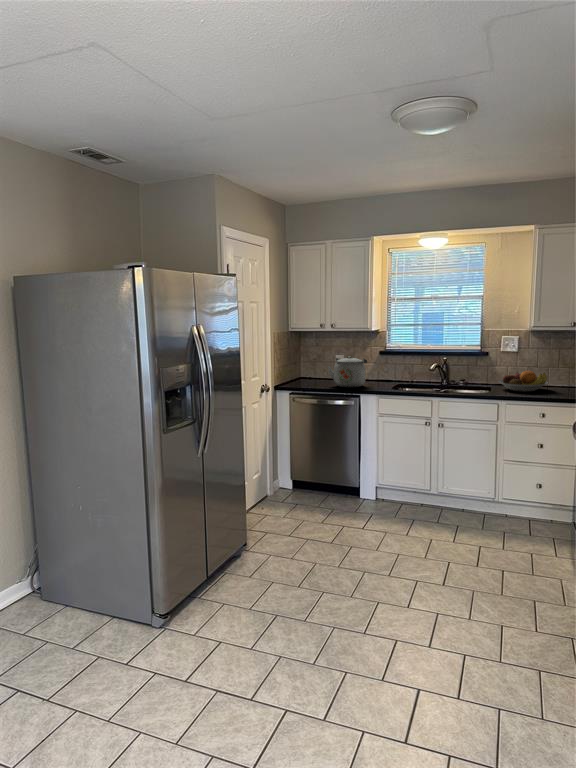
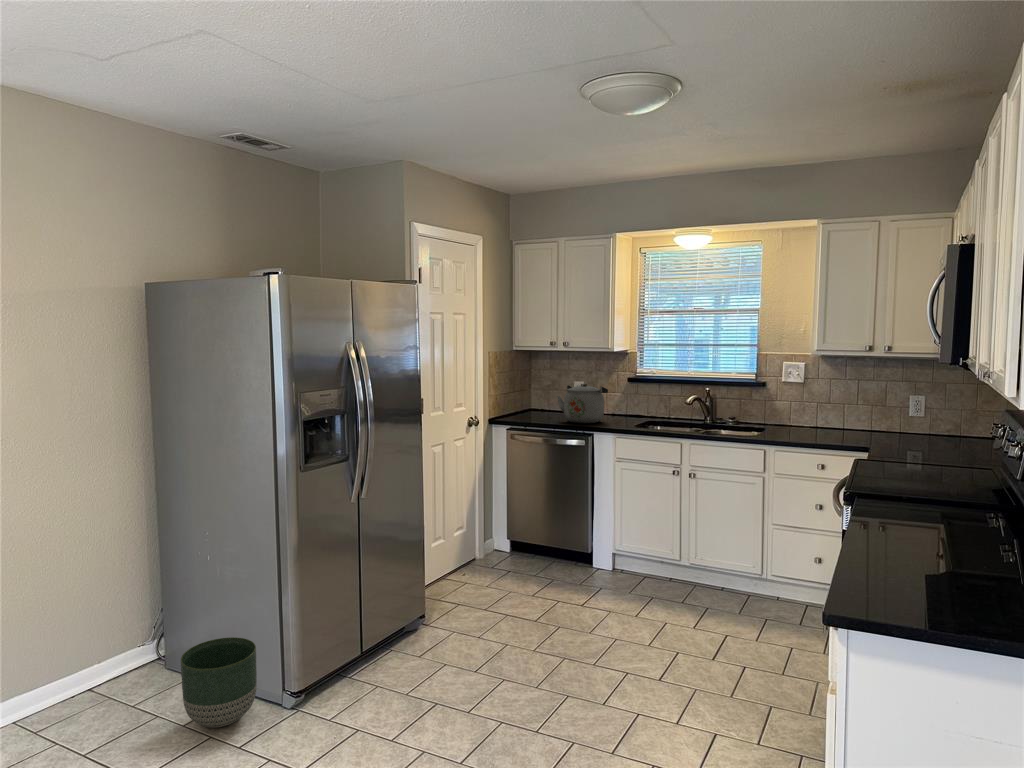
fruit bowl: present [498,371,548,392] -> none [772,407,838,434]
planter: none [70,573,132,648] -> present [181,637,257,728]

